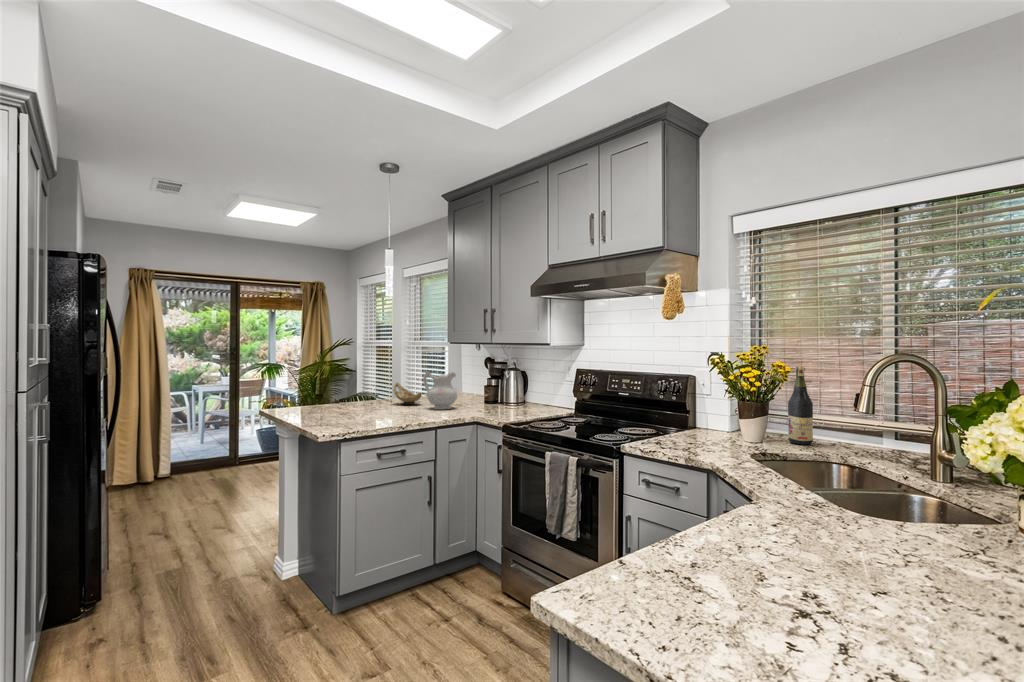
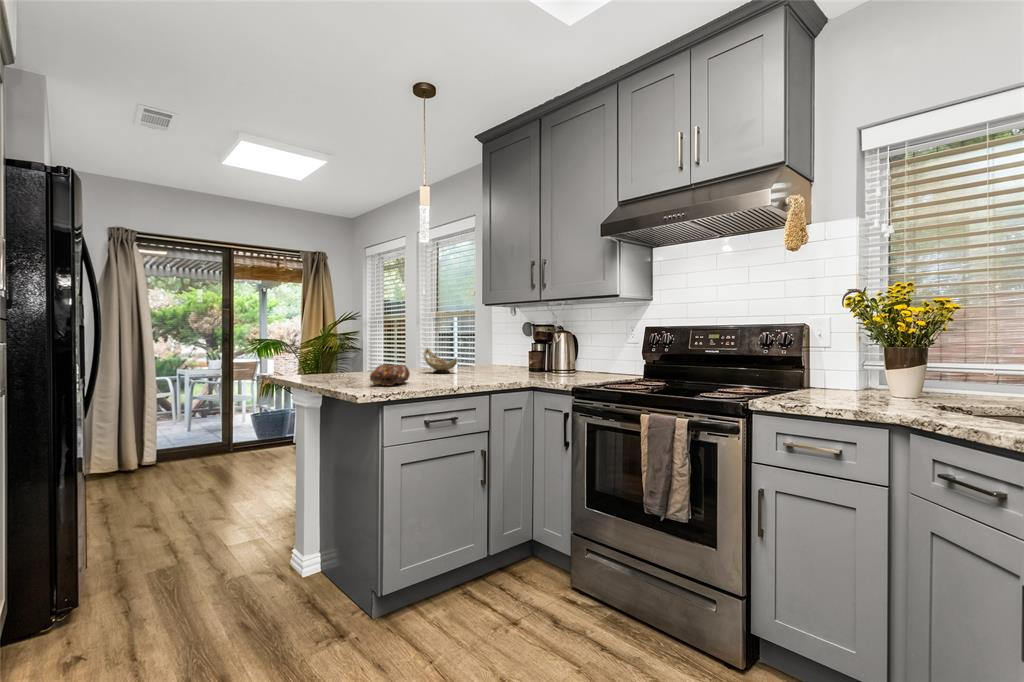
wine bottle: present [788,367,813,445] -> none [948,303,984,399]
ceramic pitcher: present [423,371,457,409] -> none [462,331,502,376]
bread loaf: none [335,404,370,424] -> present [370,364,410,386]

